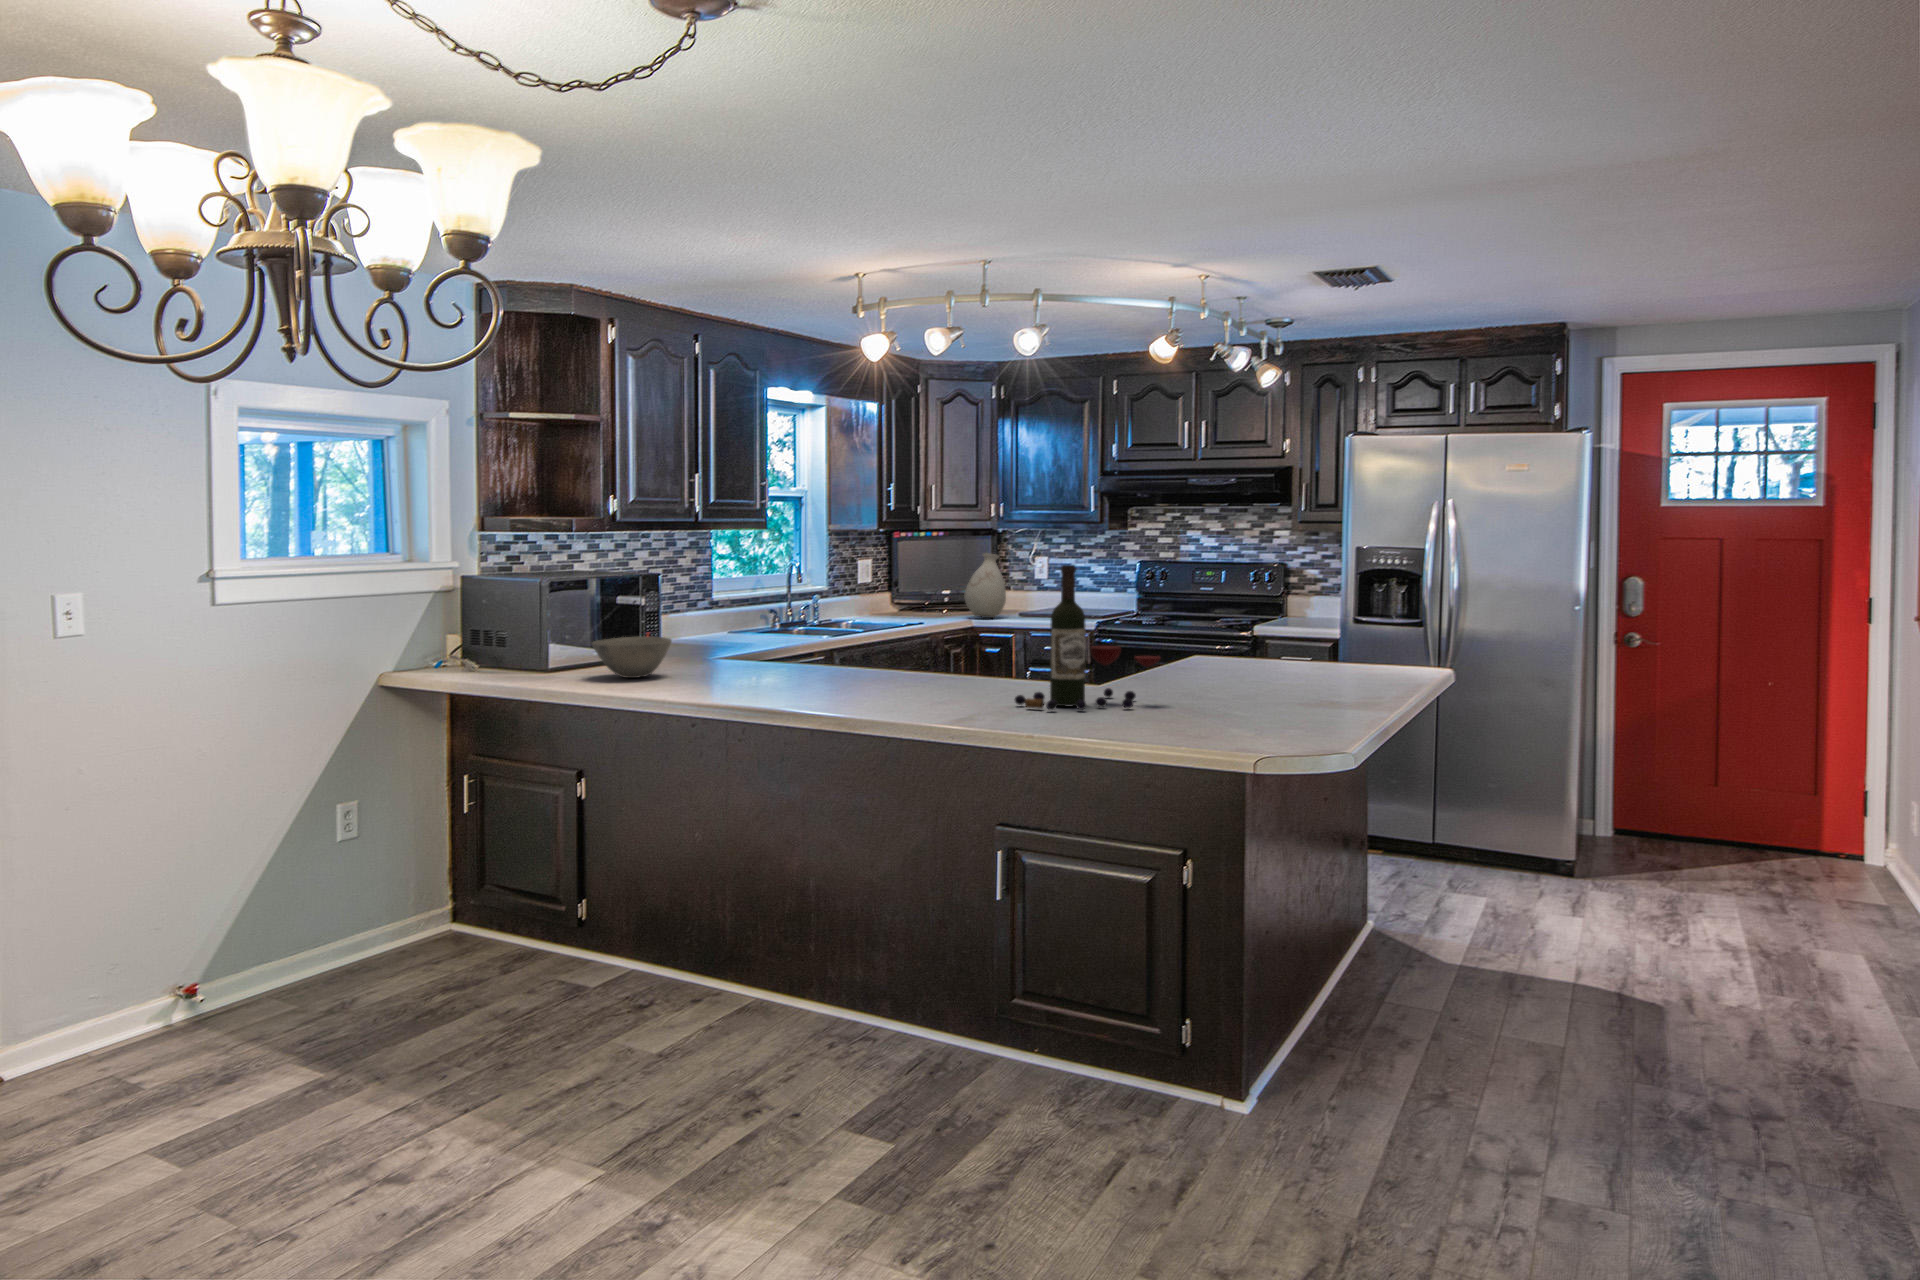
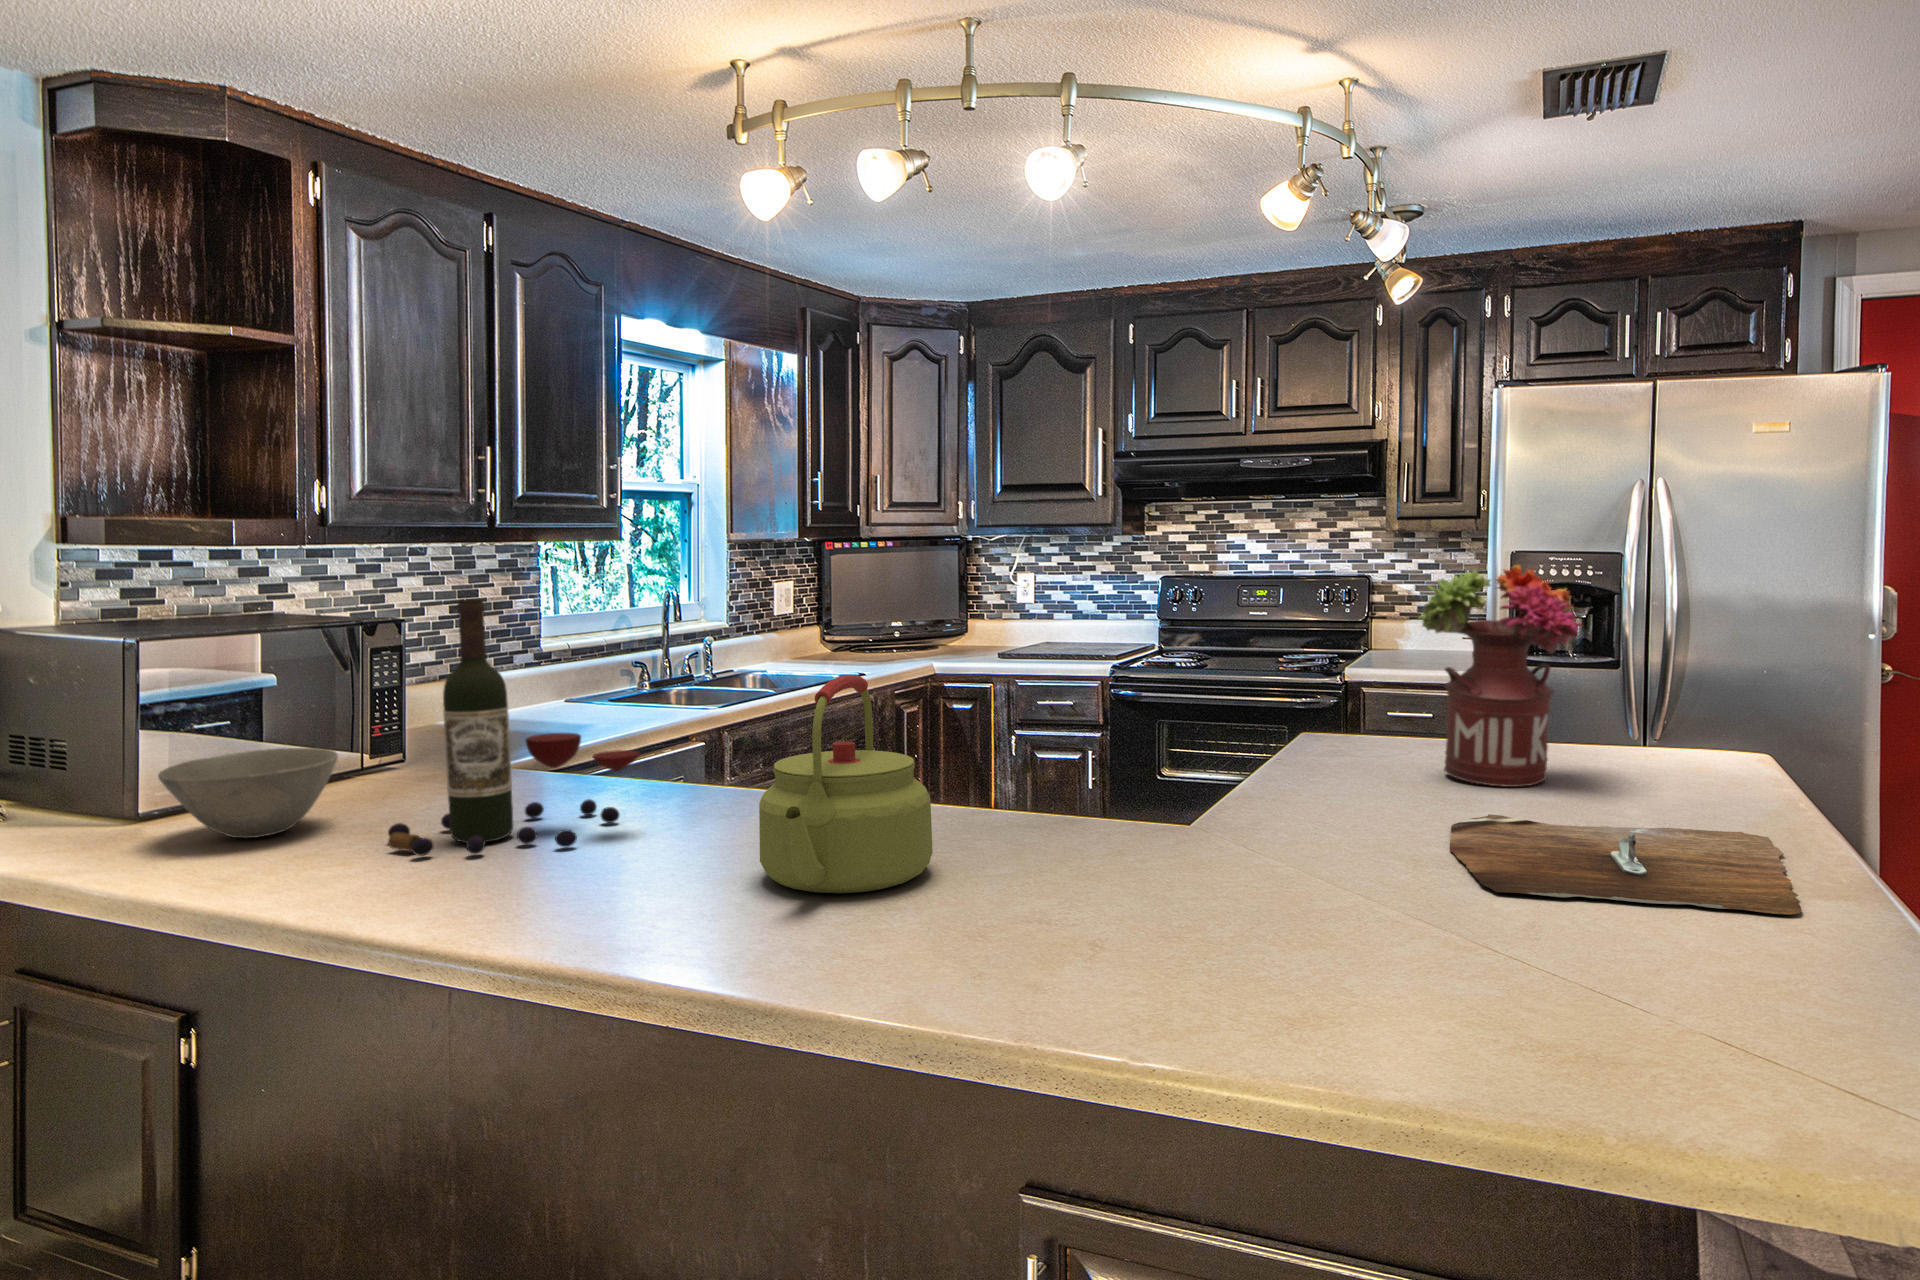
flower arrangement: none [1235,552,1317,670] -> present [1419,565,1582,787]
vase: present [964,553,1006,618] -> none [921,570,979,661]
wine bottle: present [1015,565,1161,710] -> present [388,599,639,856]
kettle: none [895,597,974,693] -> present [759,675,933,893]
cutting board: none [1217,674,1372,699] -> present [1450,814,1801,915]

